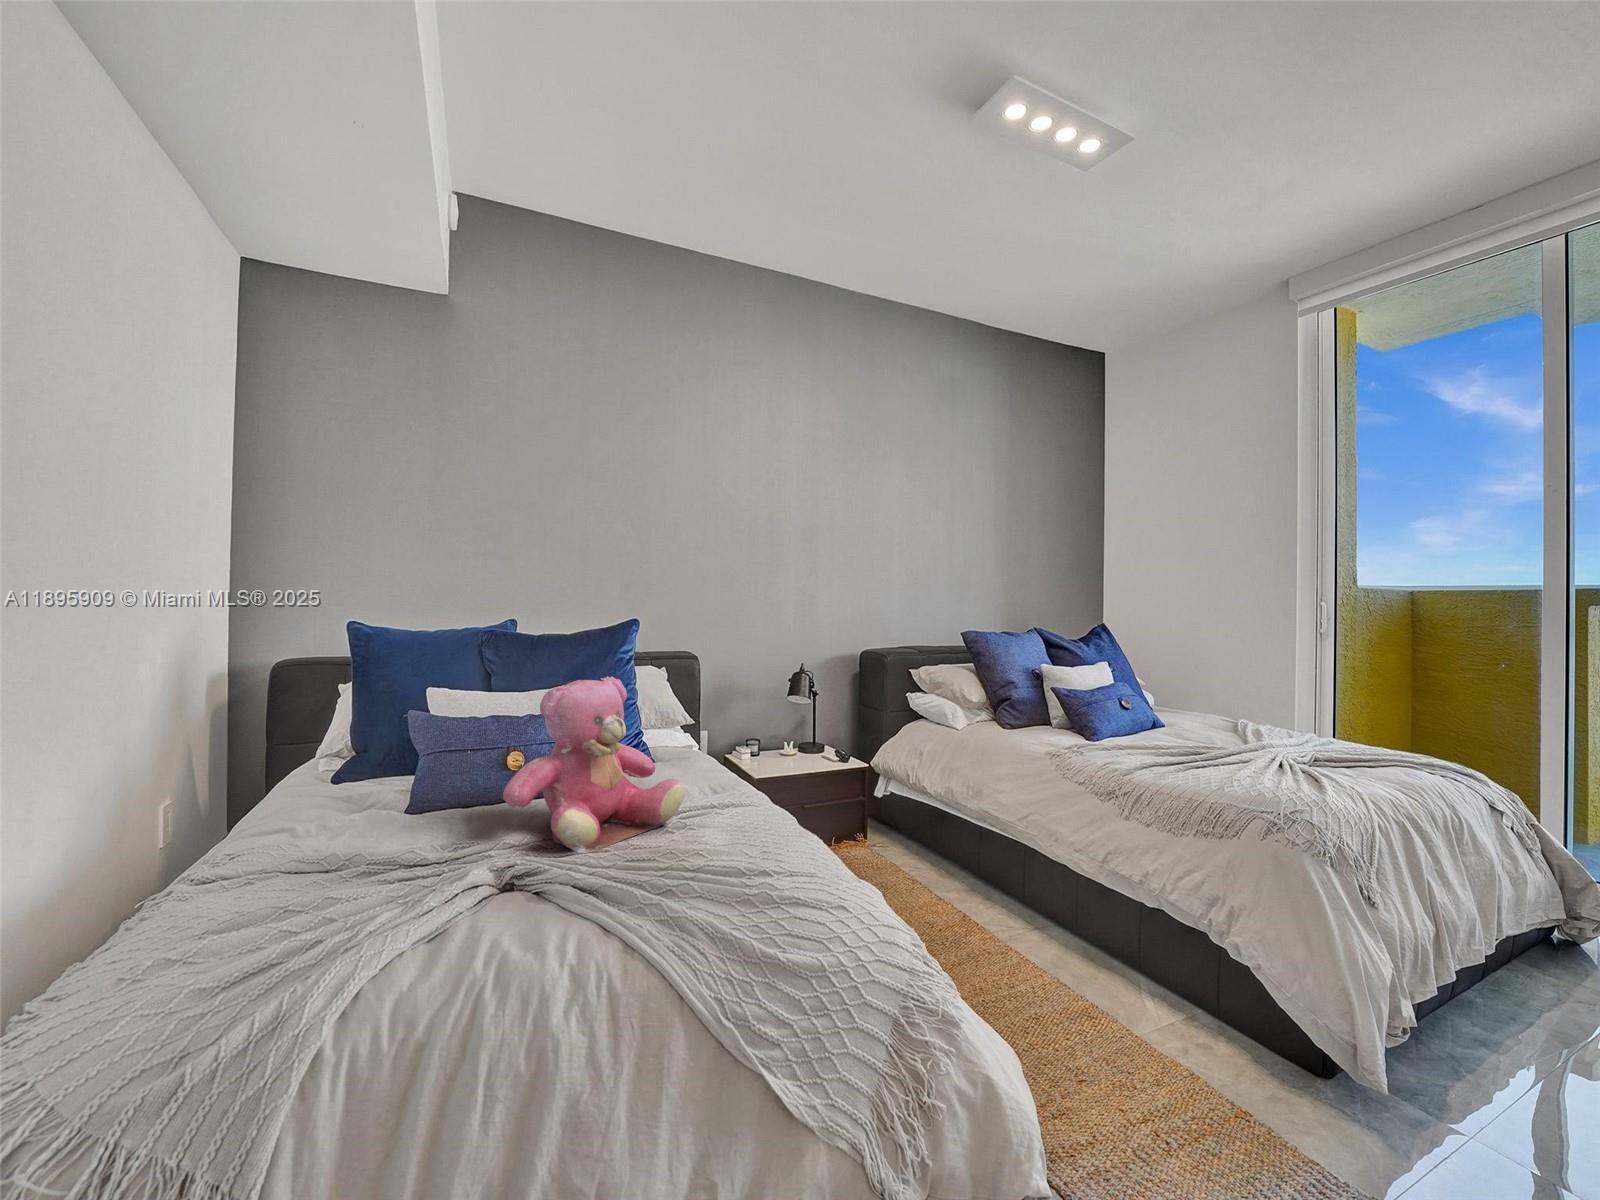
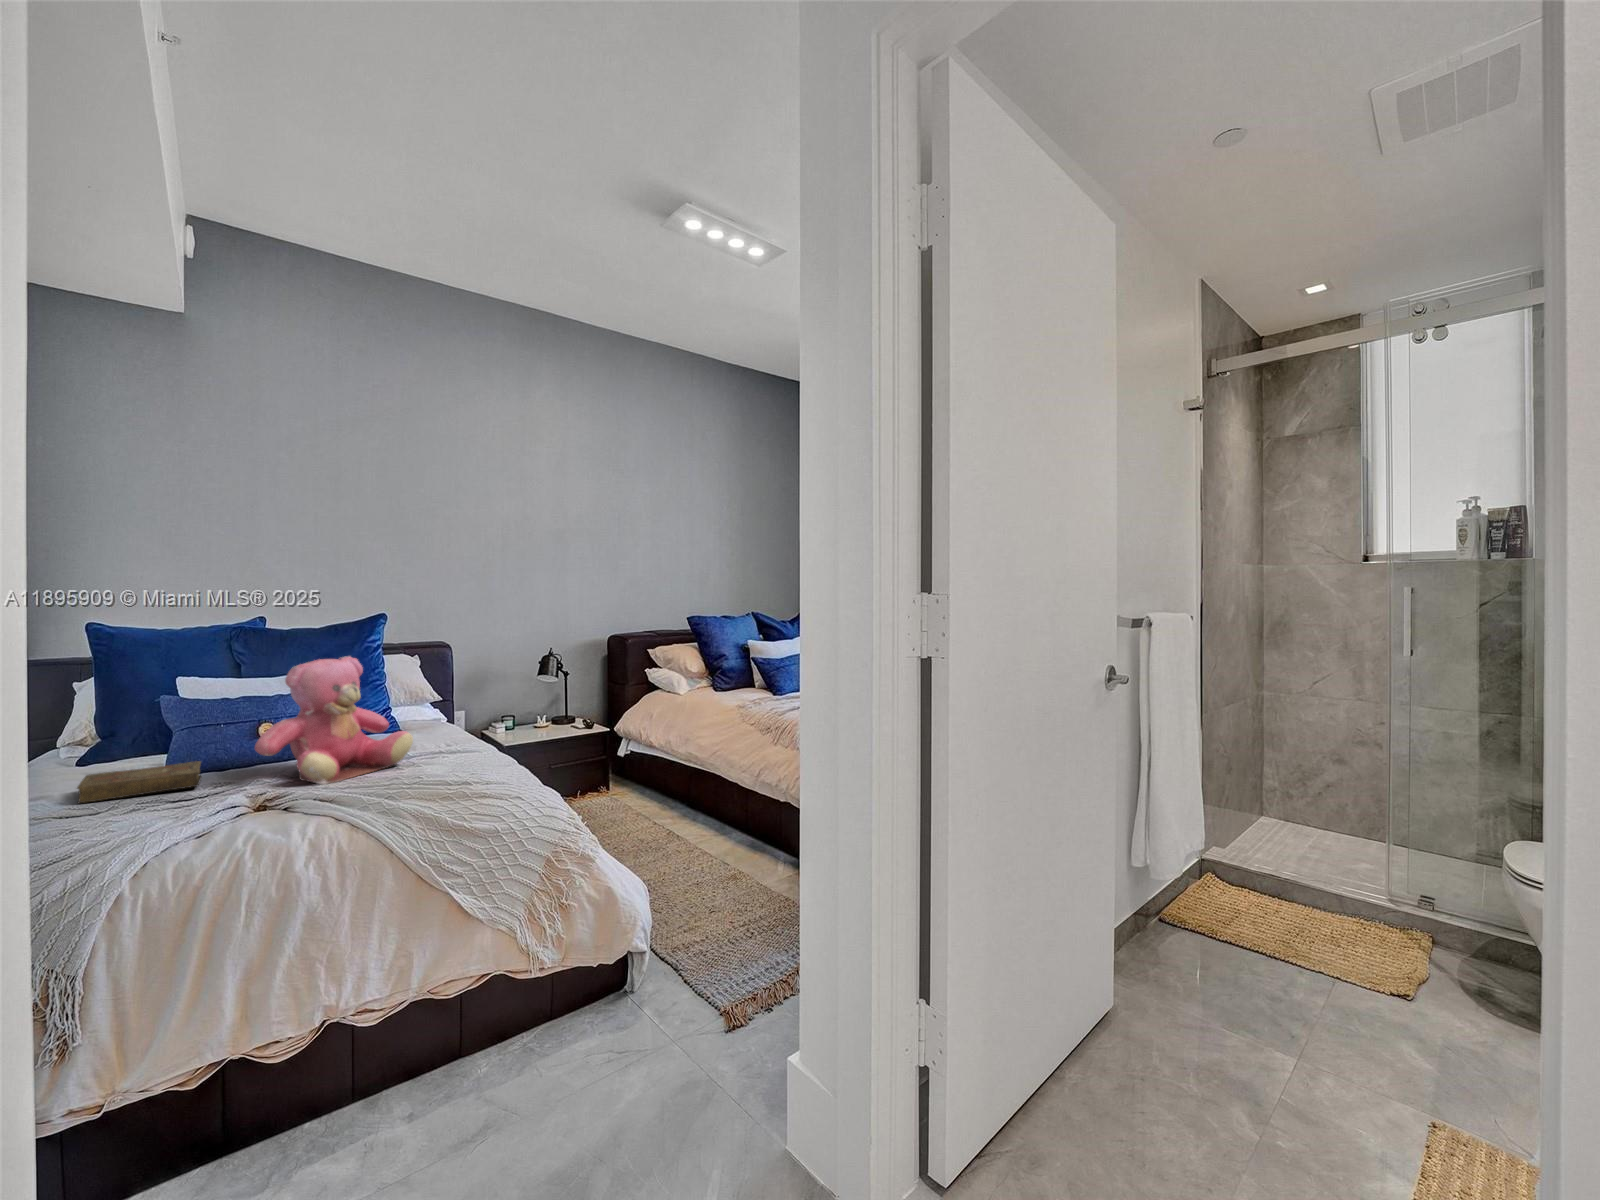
book: none [305,803,445,858] -> present [77,761,202,804]

